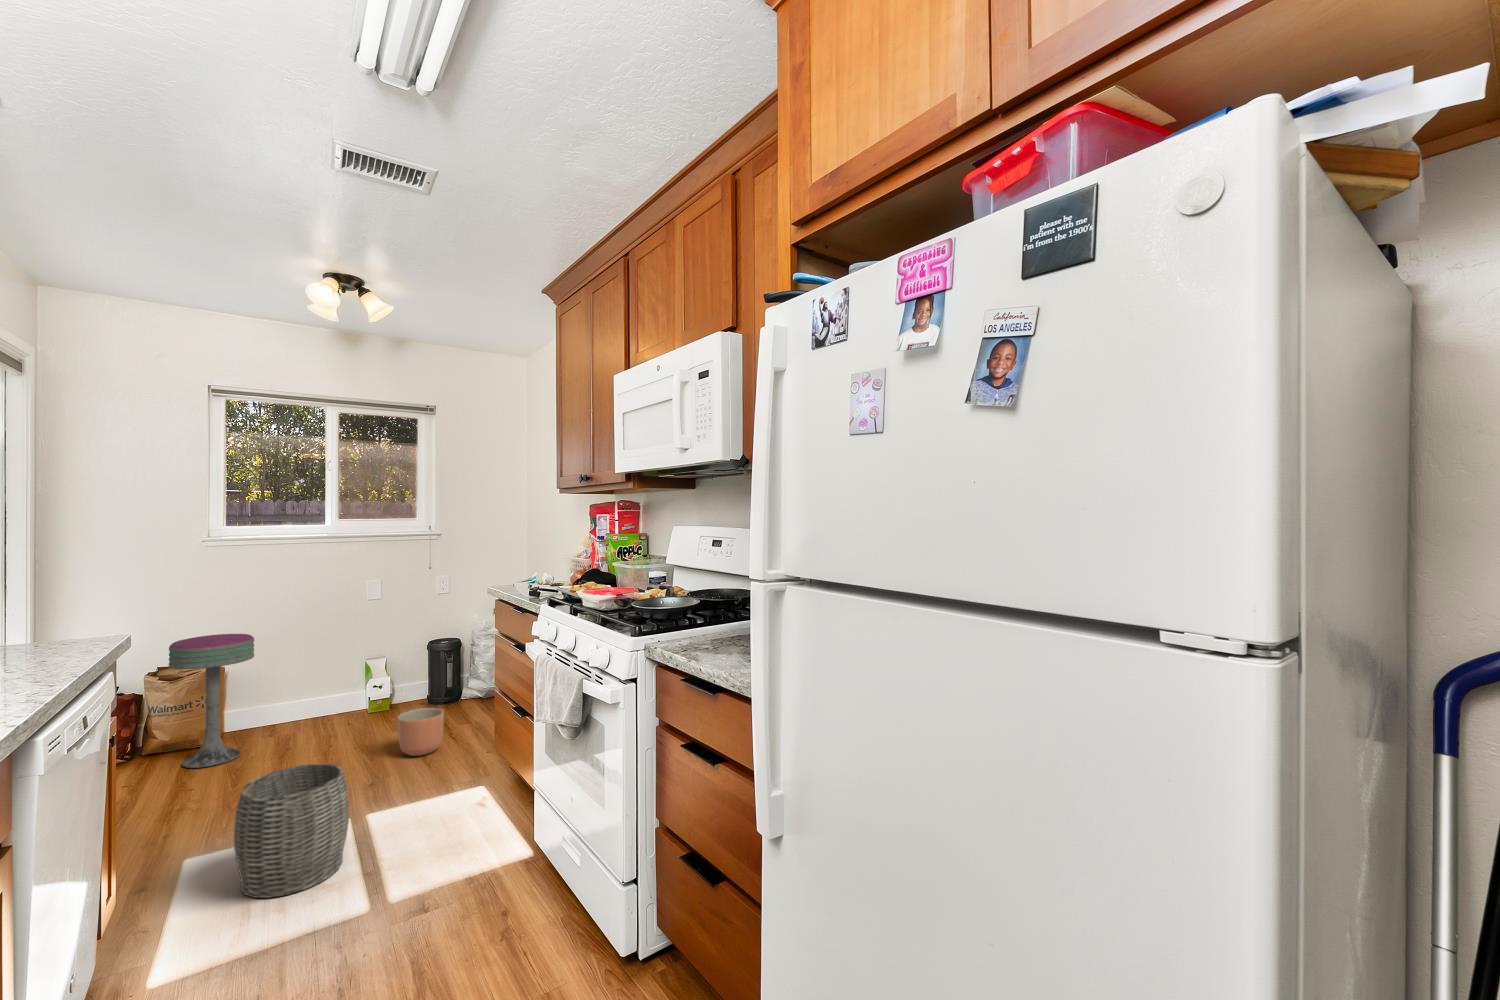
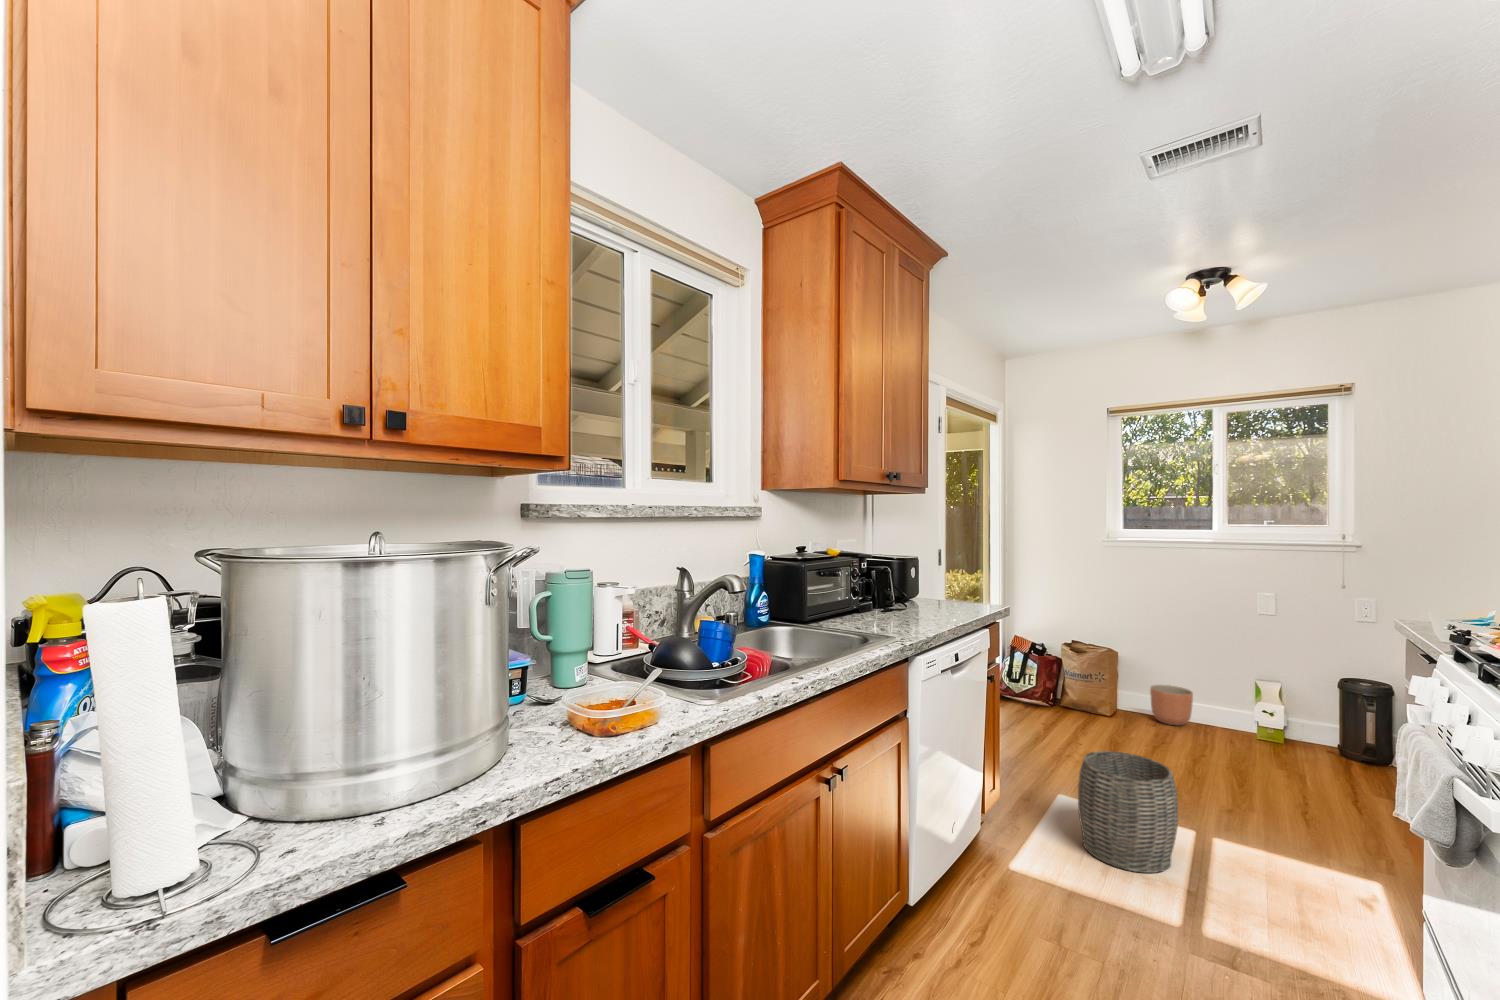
bar stool: present [169,634,254,768] -> none [1072,620,1137,735]
planter: present [398,708,444,756] -> present [1150,685,1193,725]

